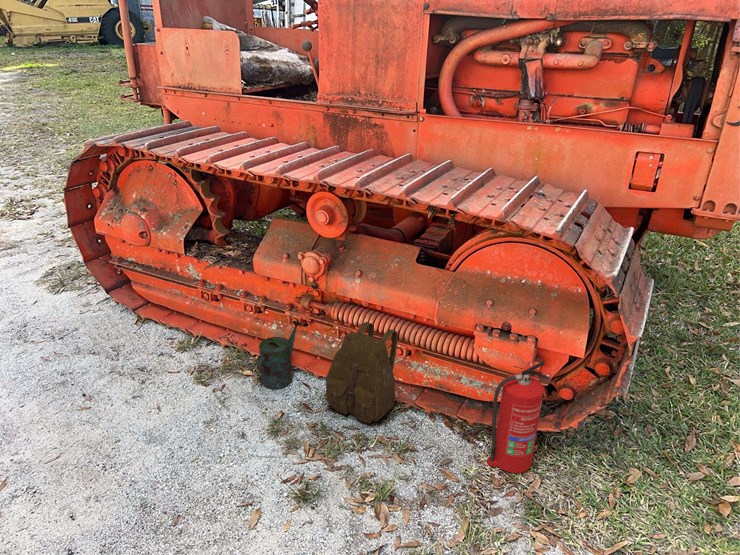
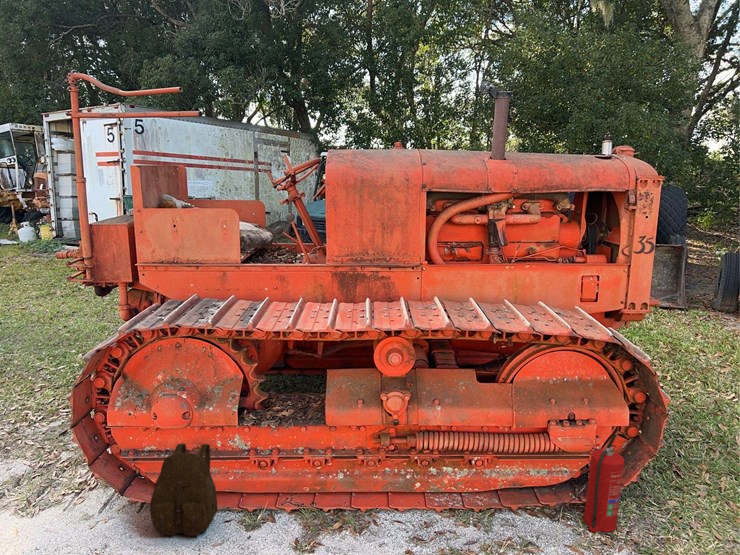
watering can: present [257,321,302,389] -> none [361,463,392,535]
backpack: present [326,322,398,423] -> present [150,444,217,536]

